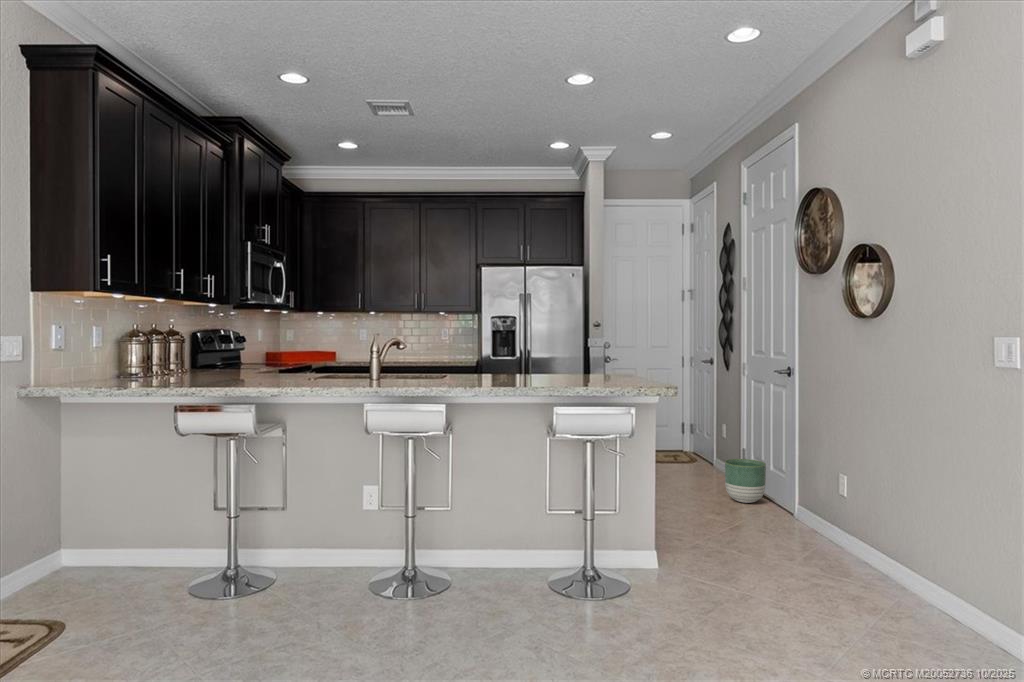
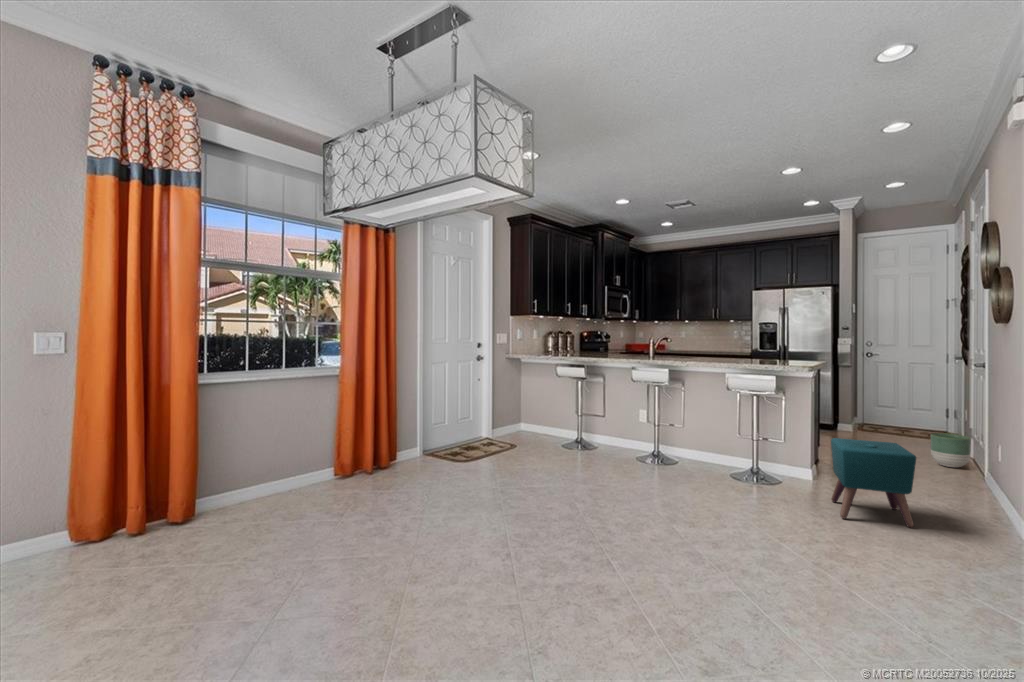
ottoman: none [735,503,880,656] -> present [831,438,916,528]

